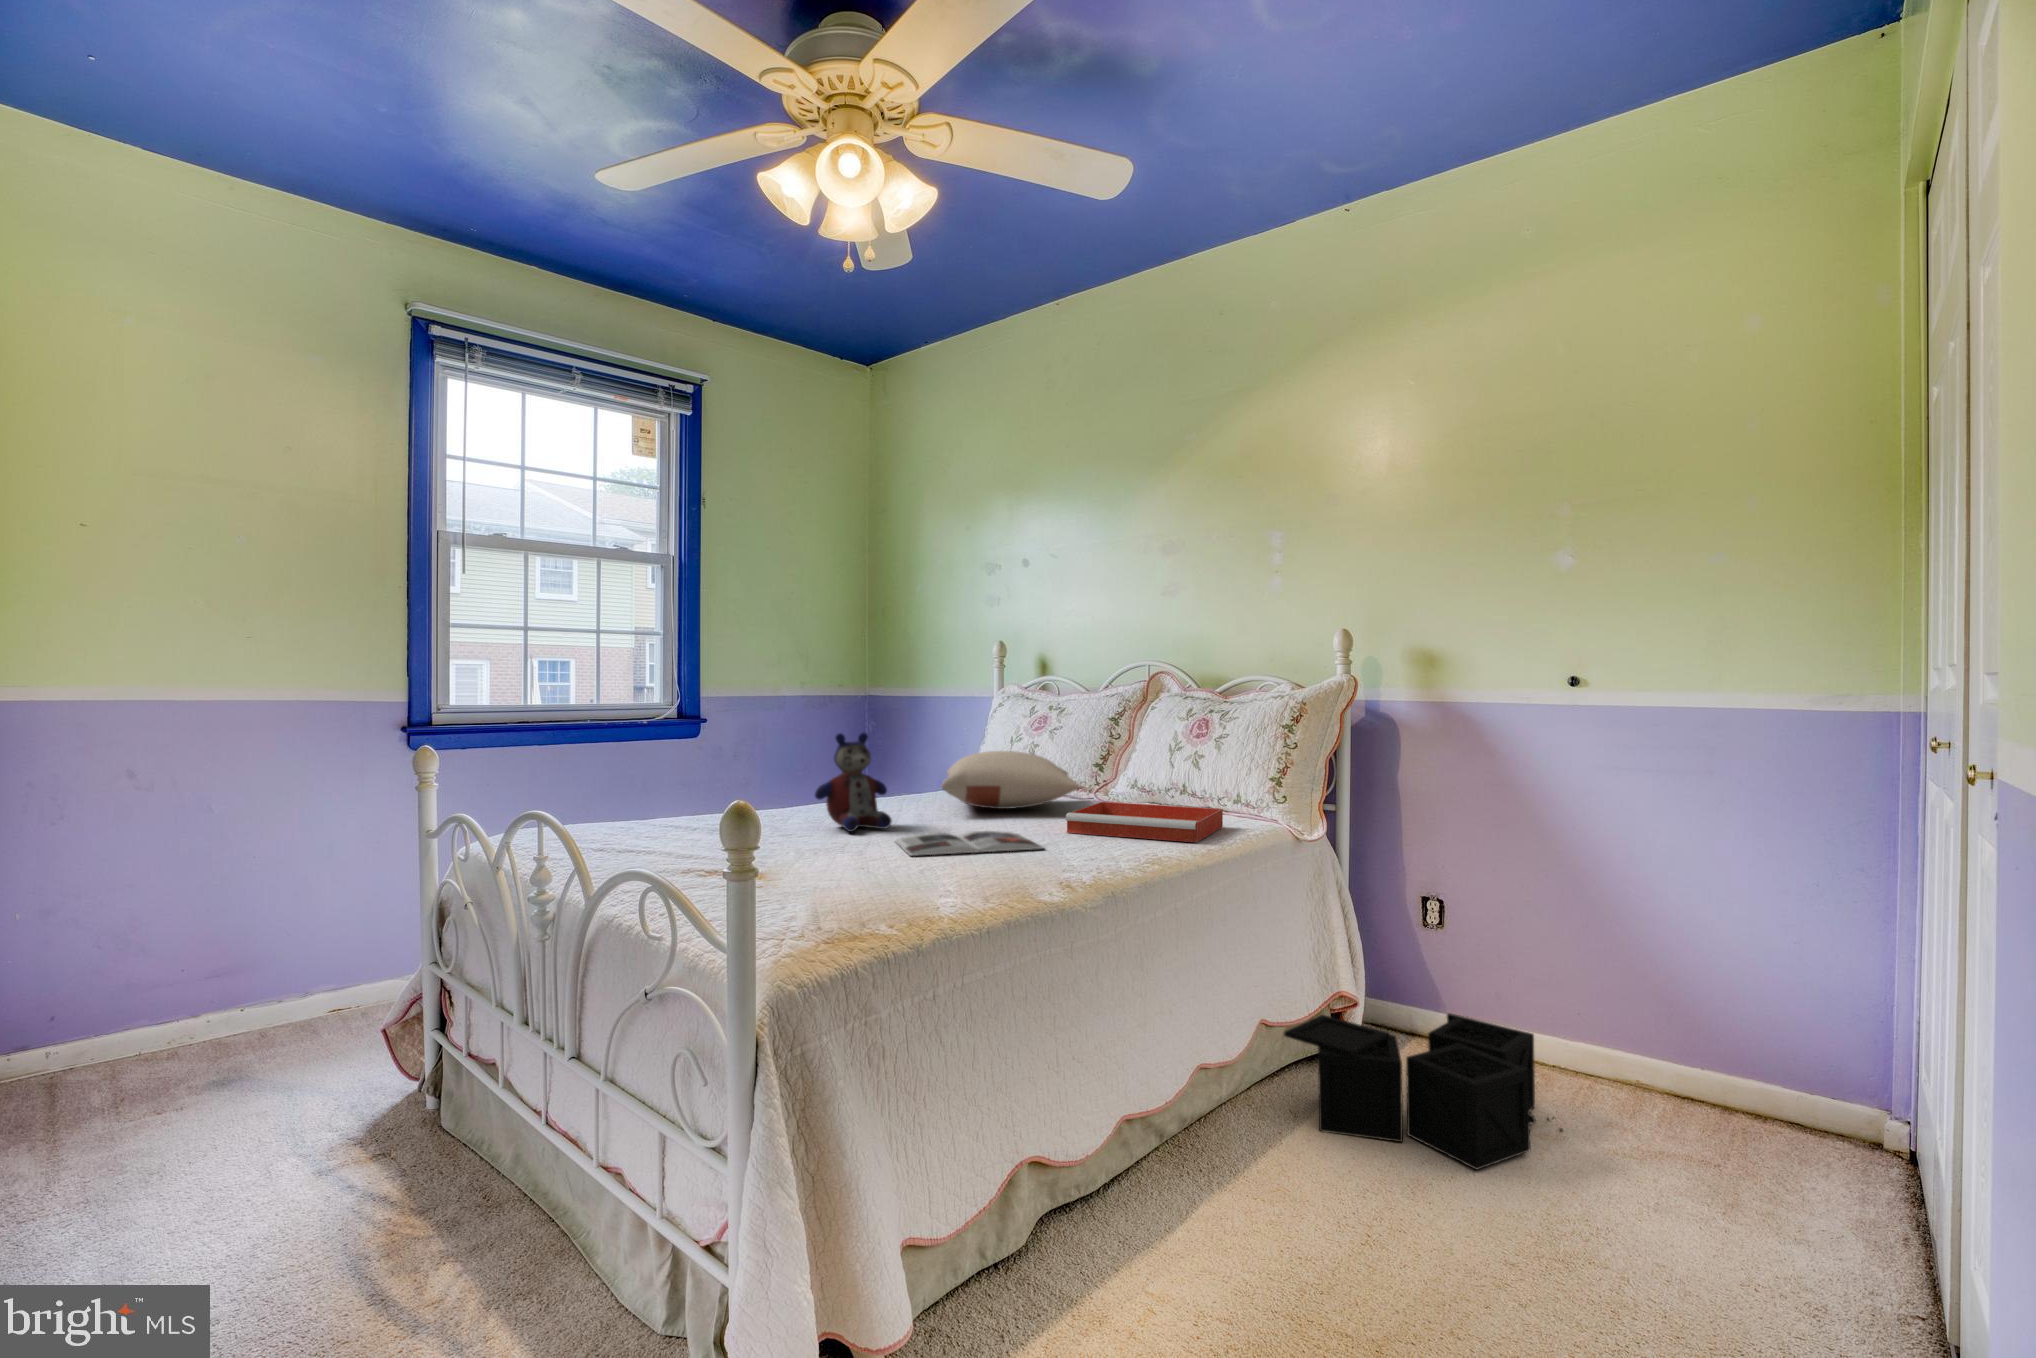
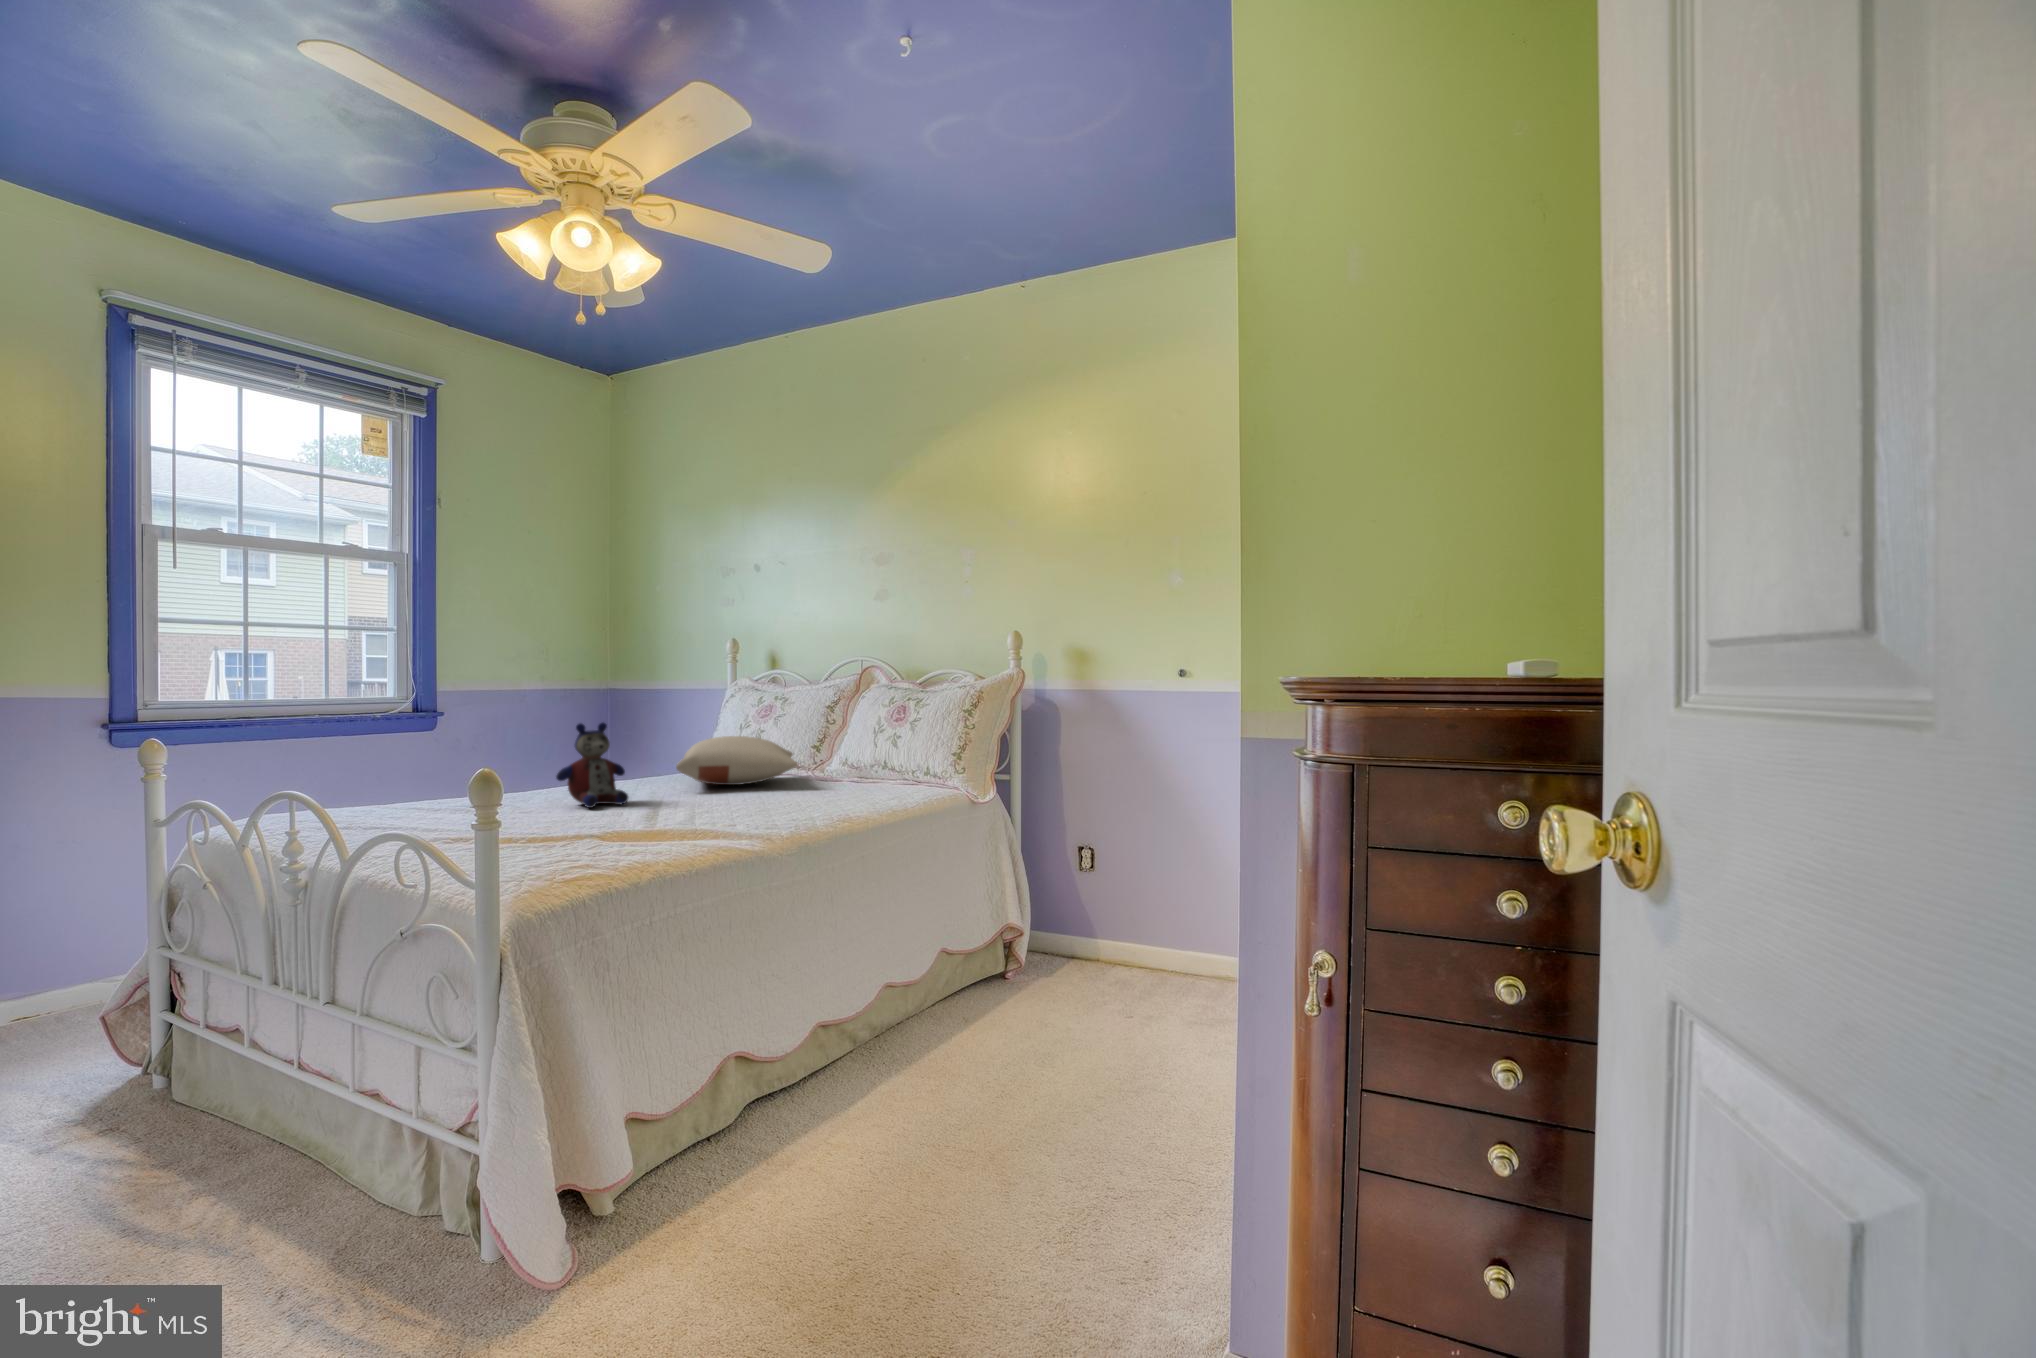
tray: present [1066,802,1223,842] -> none [781,776,912,805]
magazine: present [896,831,1044,856] -> none [630,802,760,824]
storage bin: present [1284,1013,1563,1169] -> none [954,926,1147,1031]

